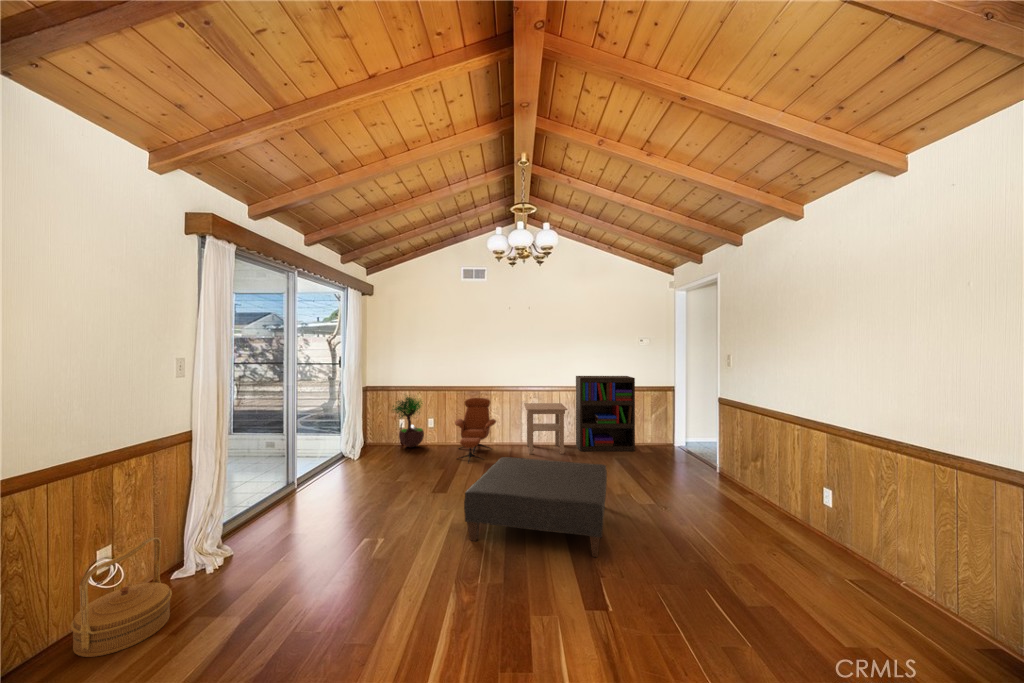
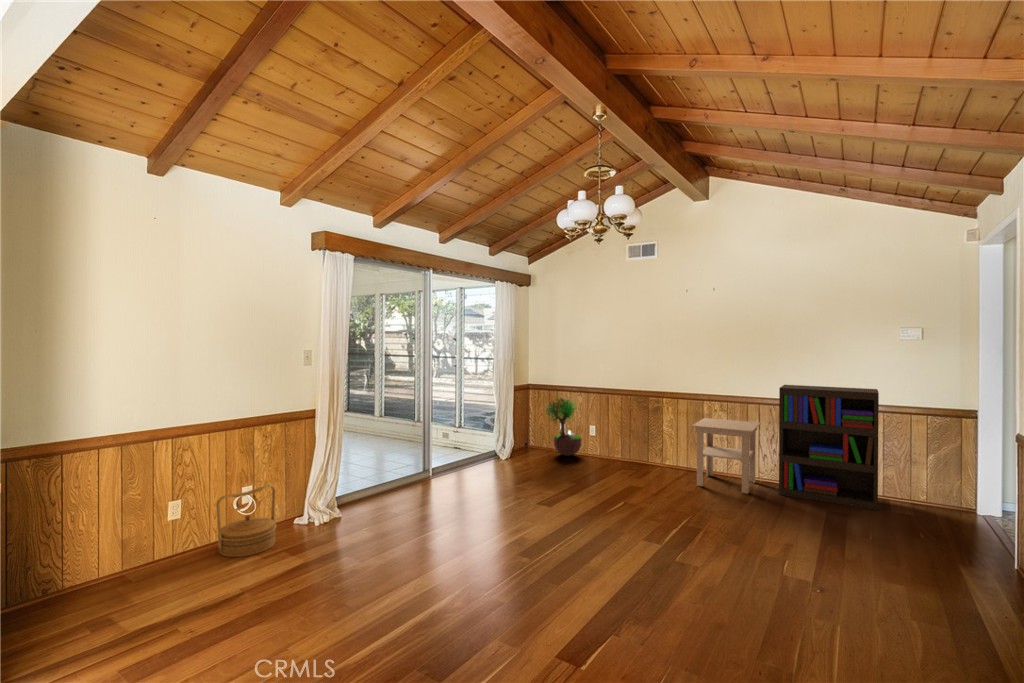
lounge chair: present [455,398,496,463] -> none [600,405,661,483]
ottoman: present [464,457,607,557] -> none [511,478,725,616]

